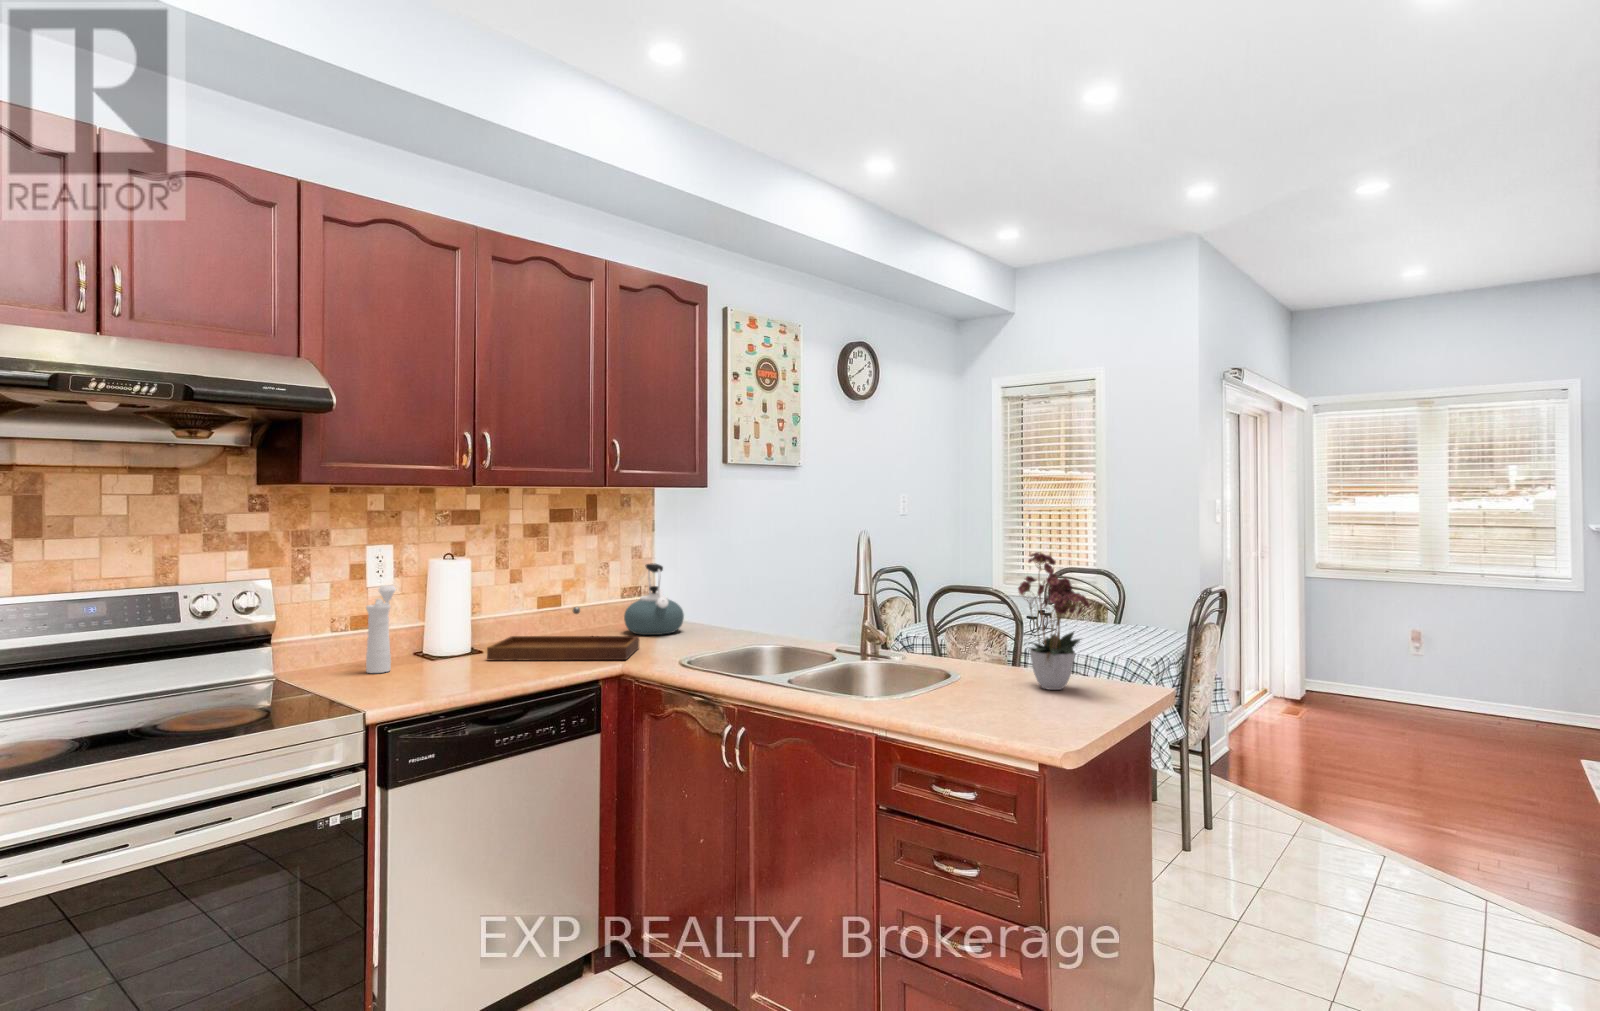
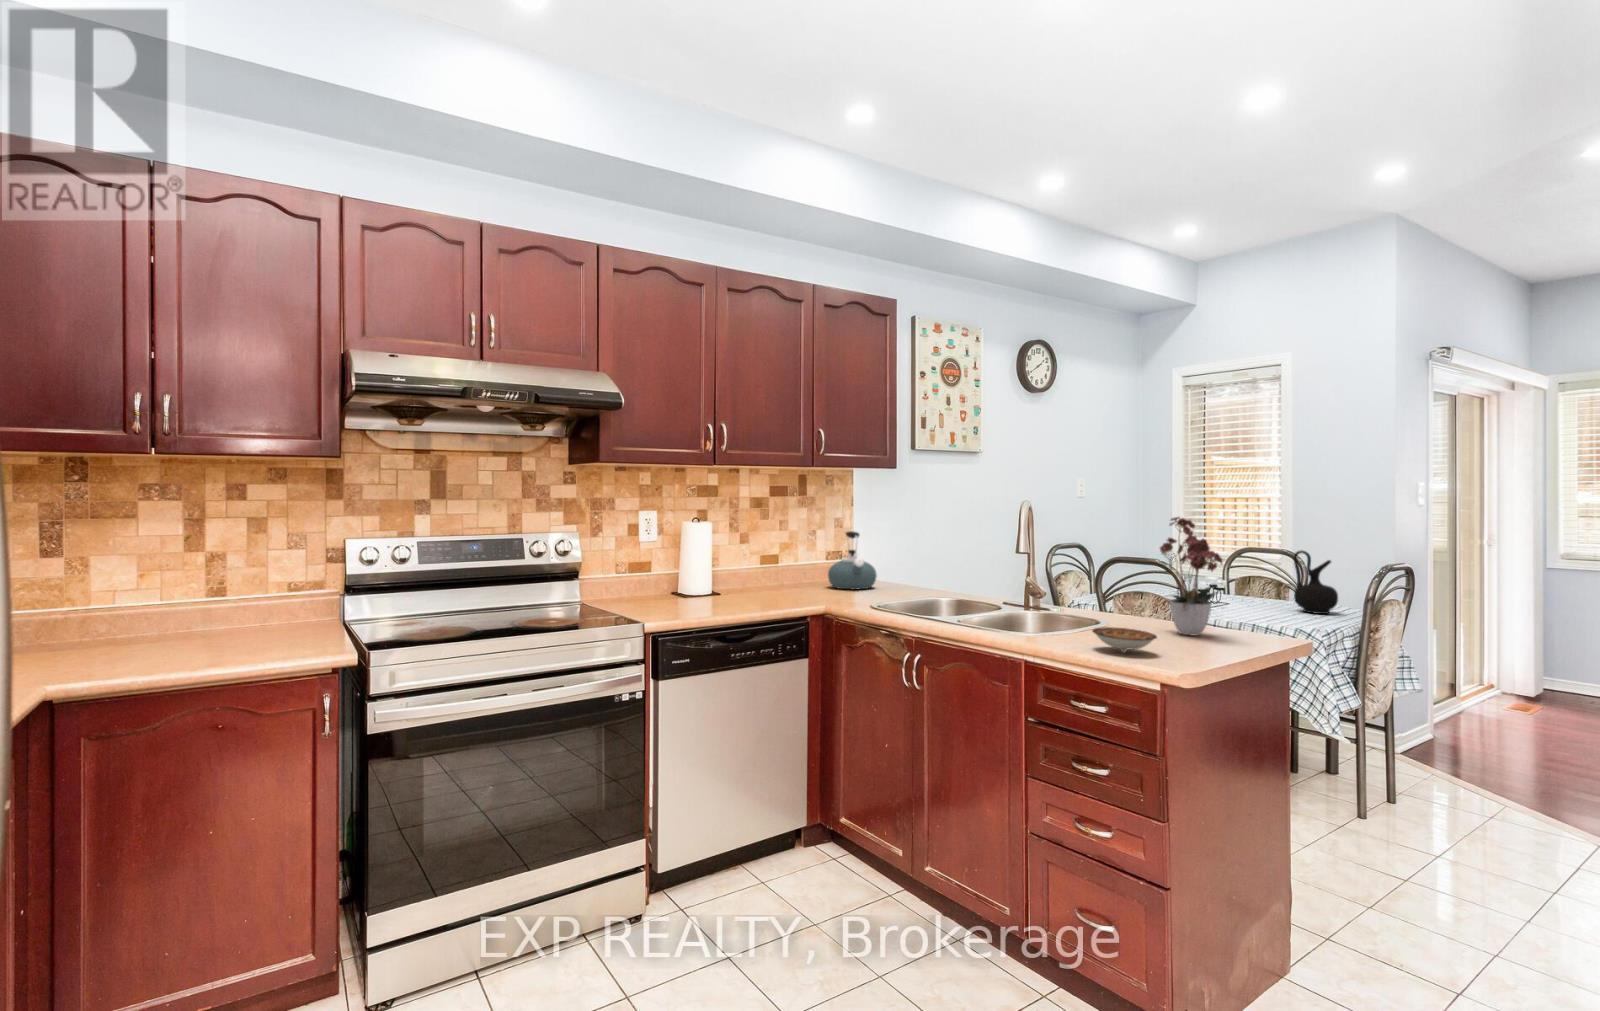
ceramic jug: none [1117,573,1159,638] -> present [1294,551,1338,614]
pepper mill: present [366,585,396,673] -> none [640,540,660,604]
tray: present [487,607,639,660] -> none [724,562,840,603]
ceramic bowl: none [956,692,1032,723] -> present [1092,627,1157,651]

